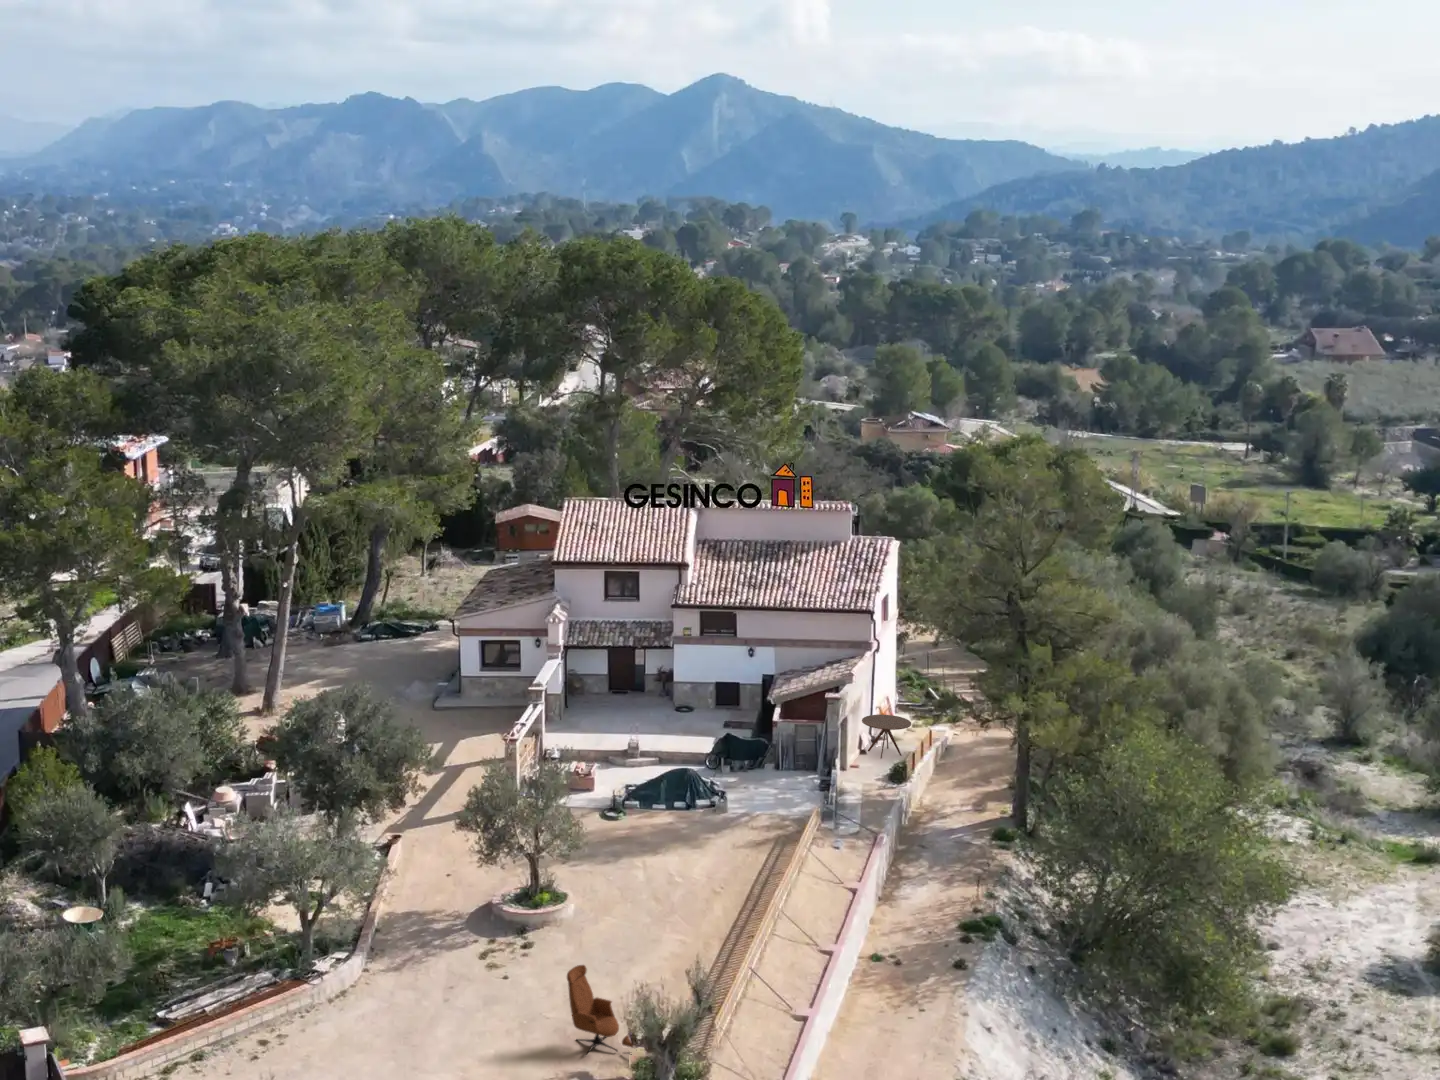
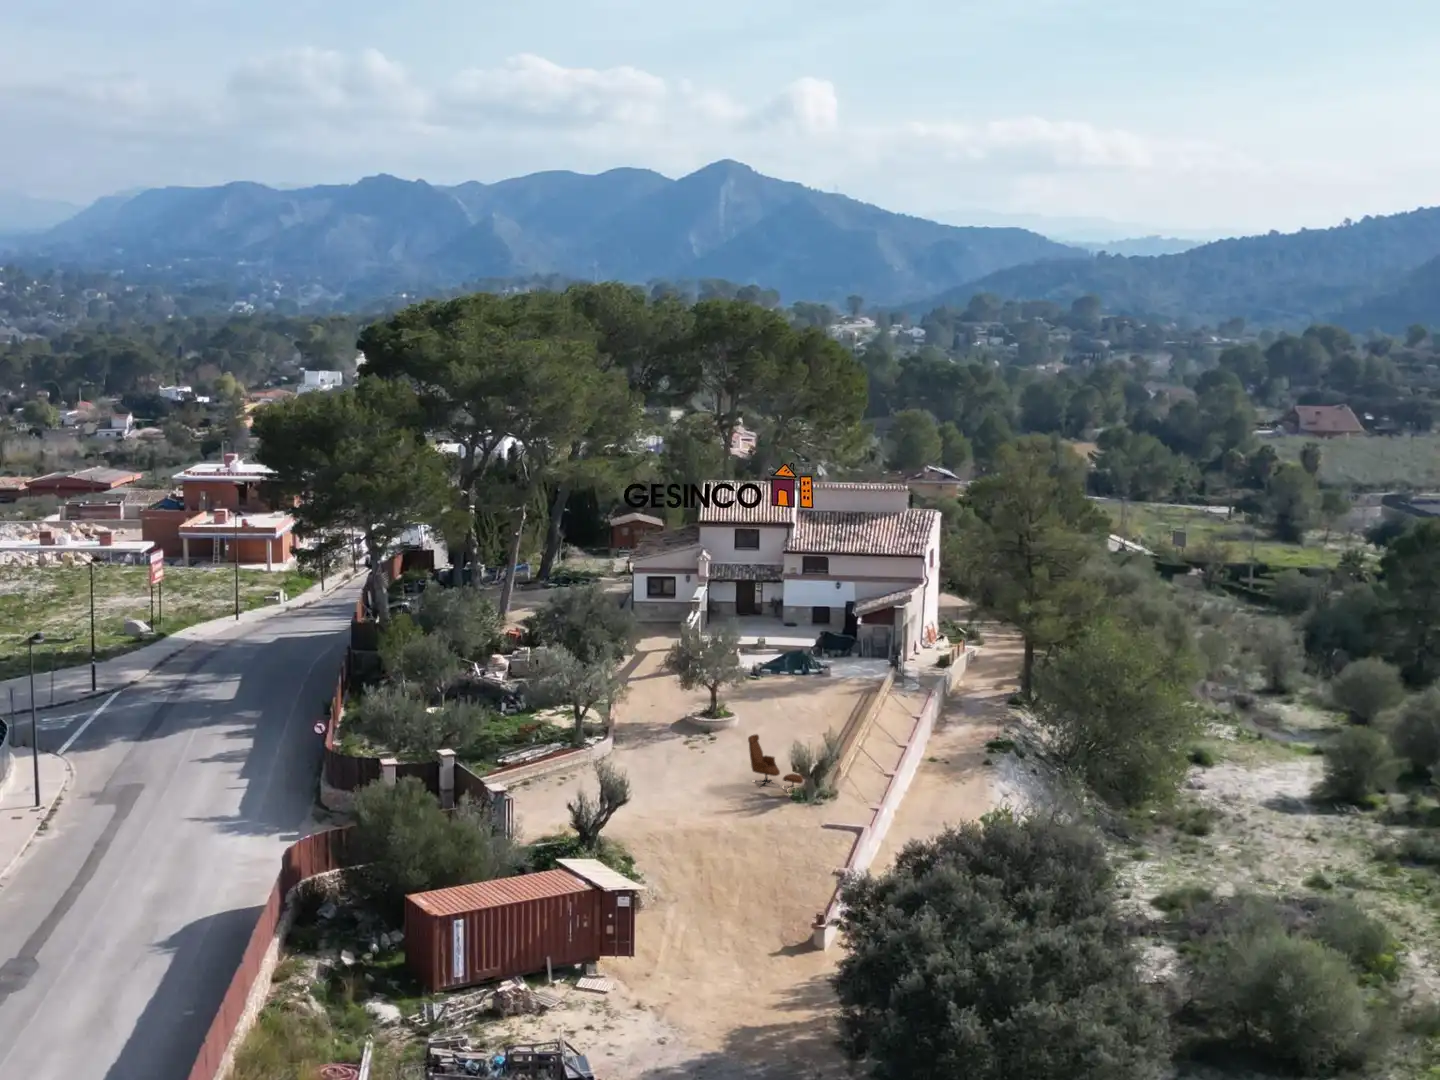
round table: present [862,715,911,758] -> none [916,628,951,657]

